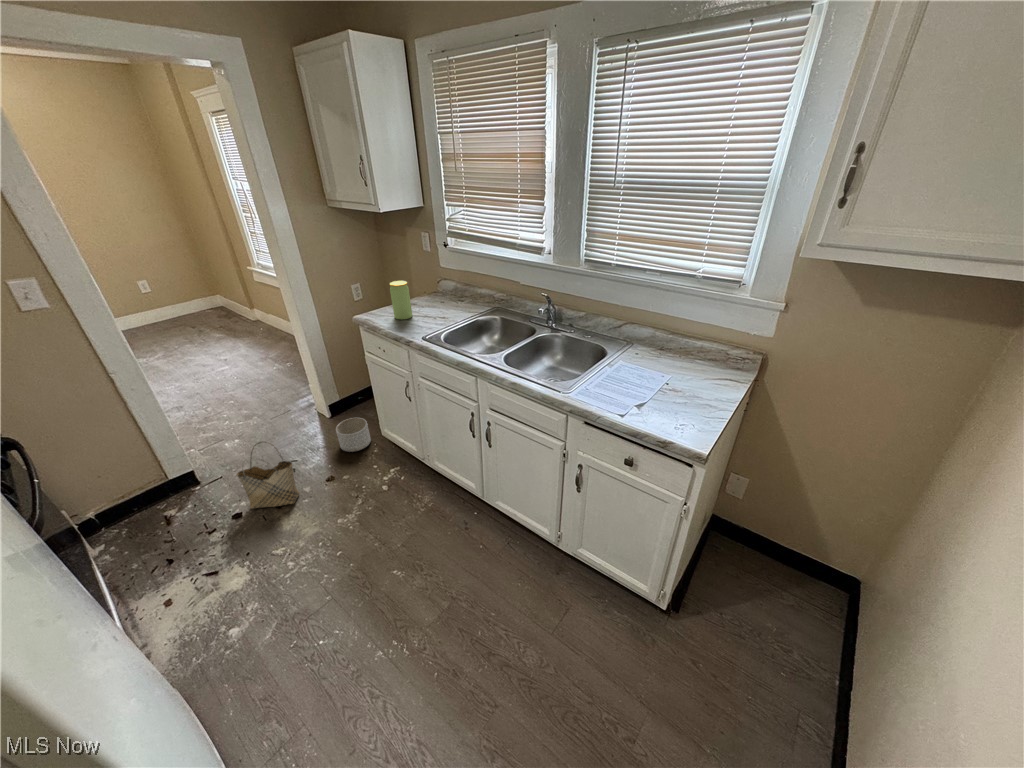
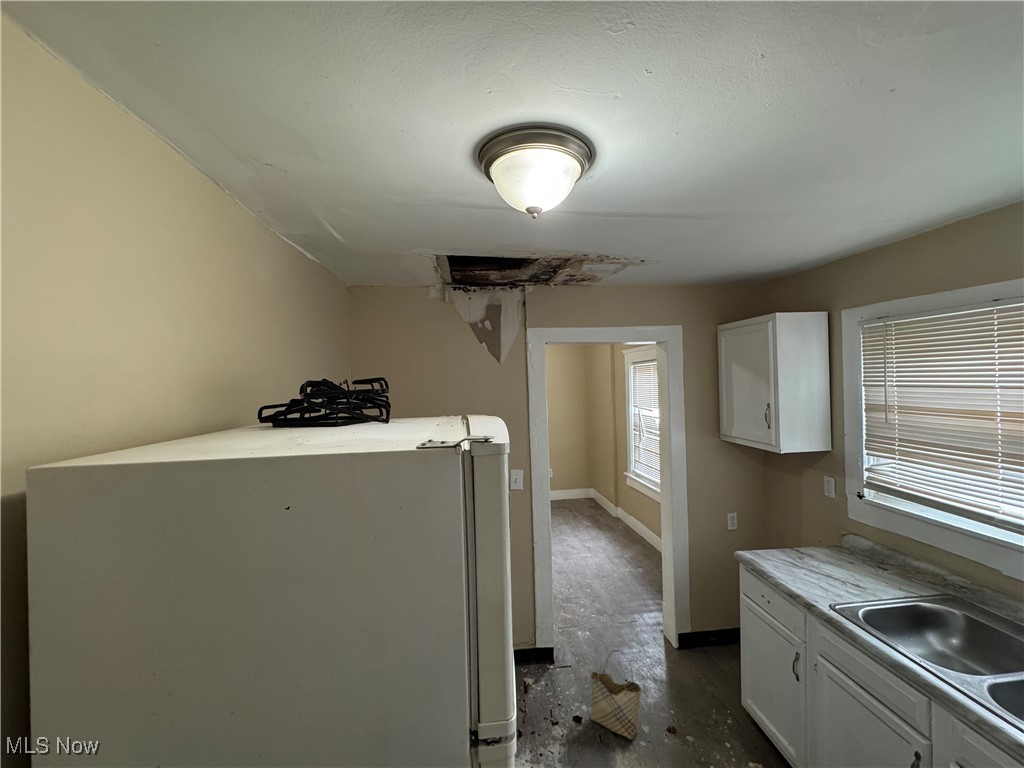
jar: present [390,281,412,320] -> none [786,527,811,573]
planter: present [336,418,371,452] -> none [687,663,724,711]

